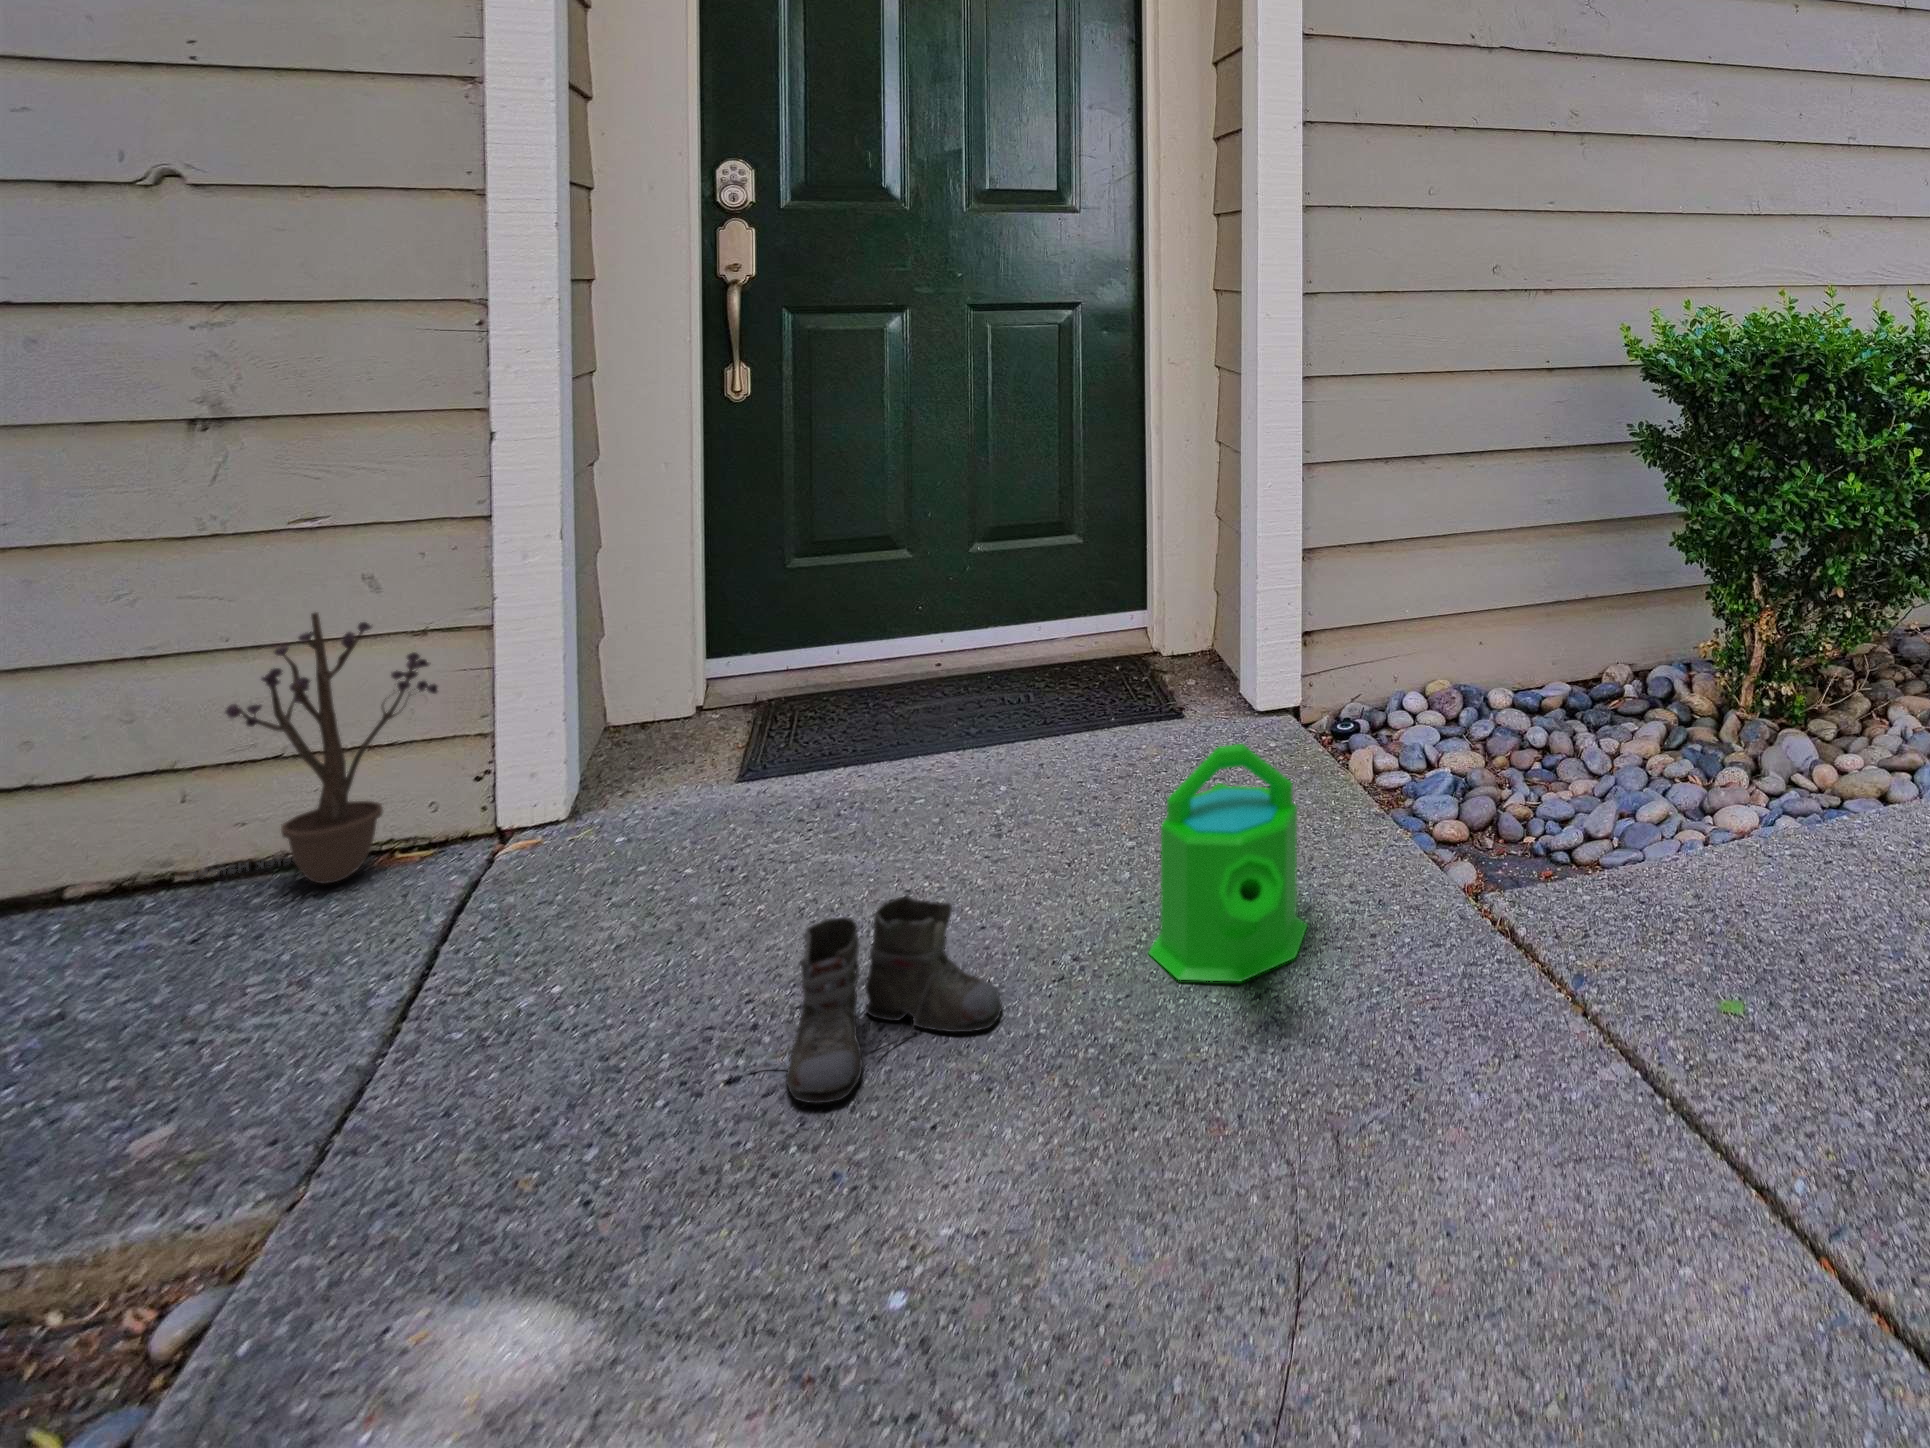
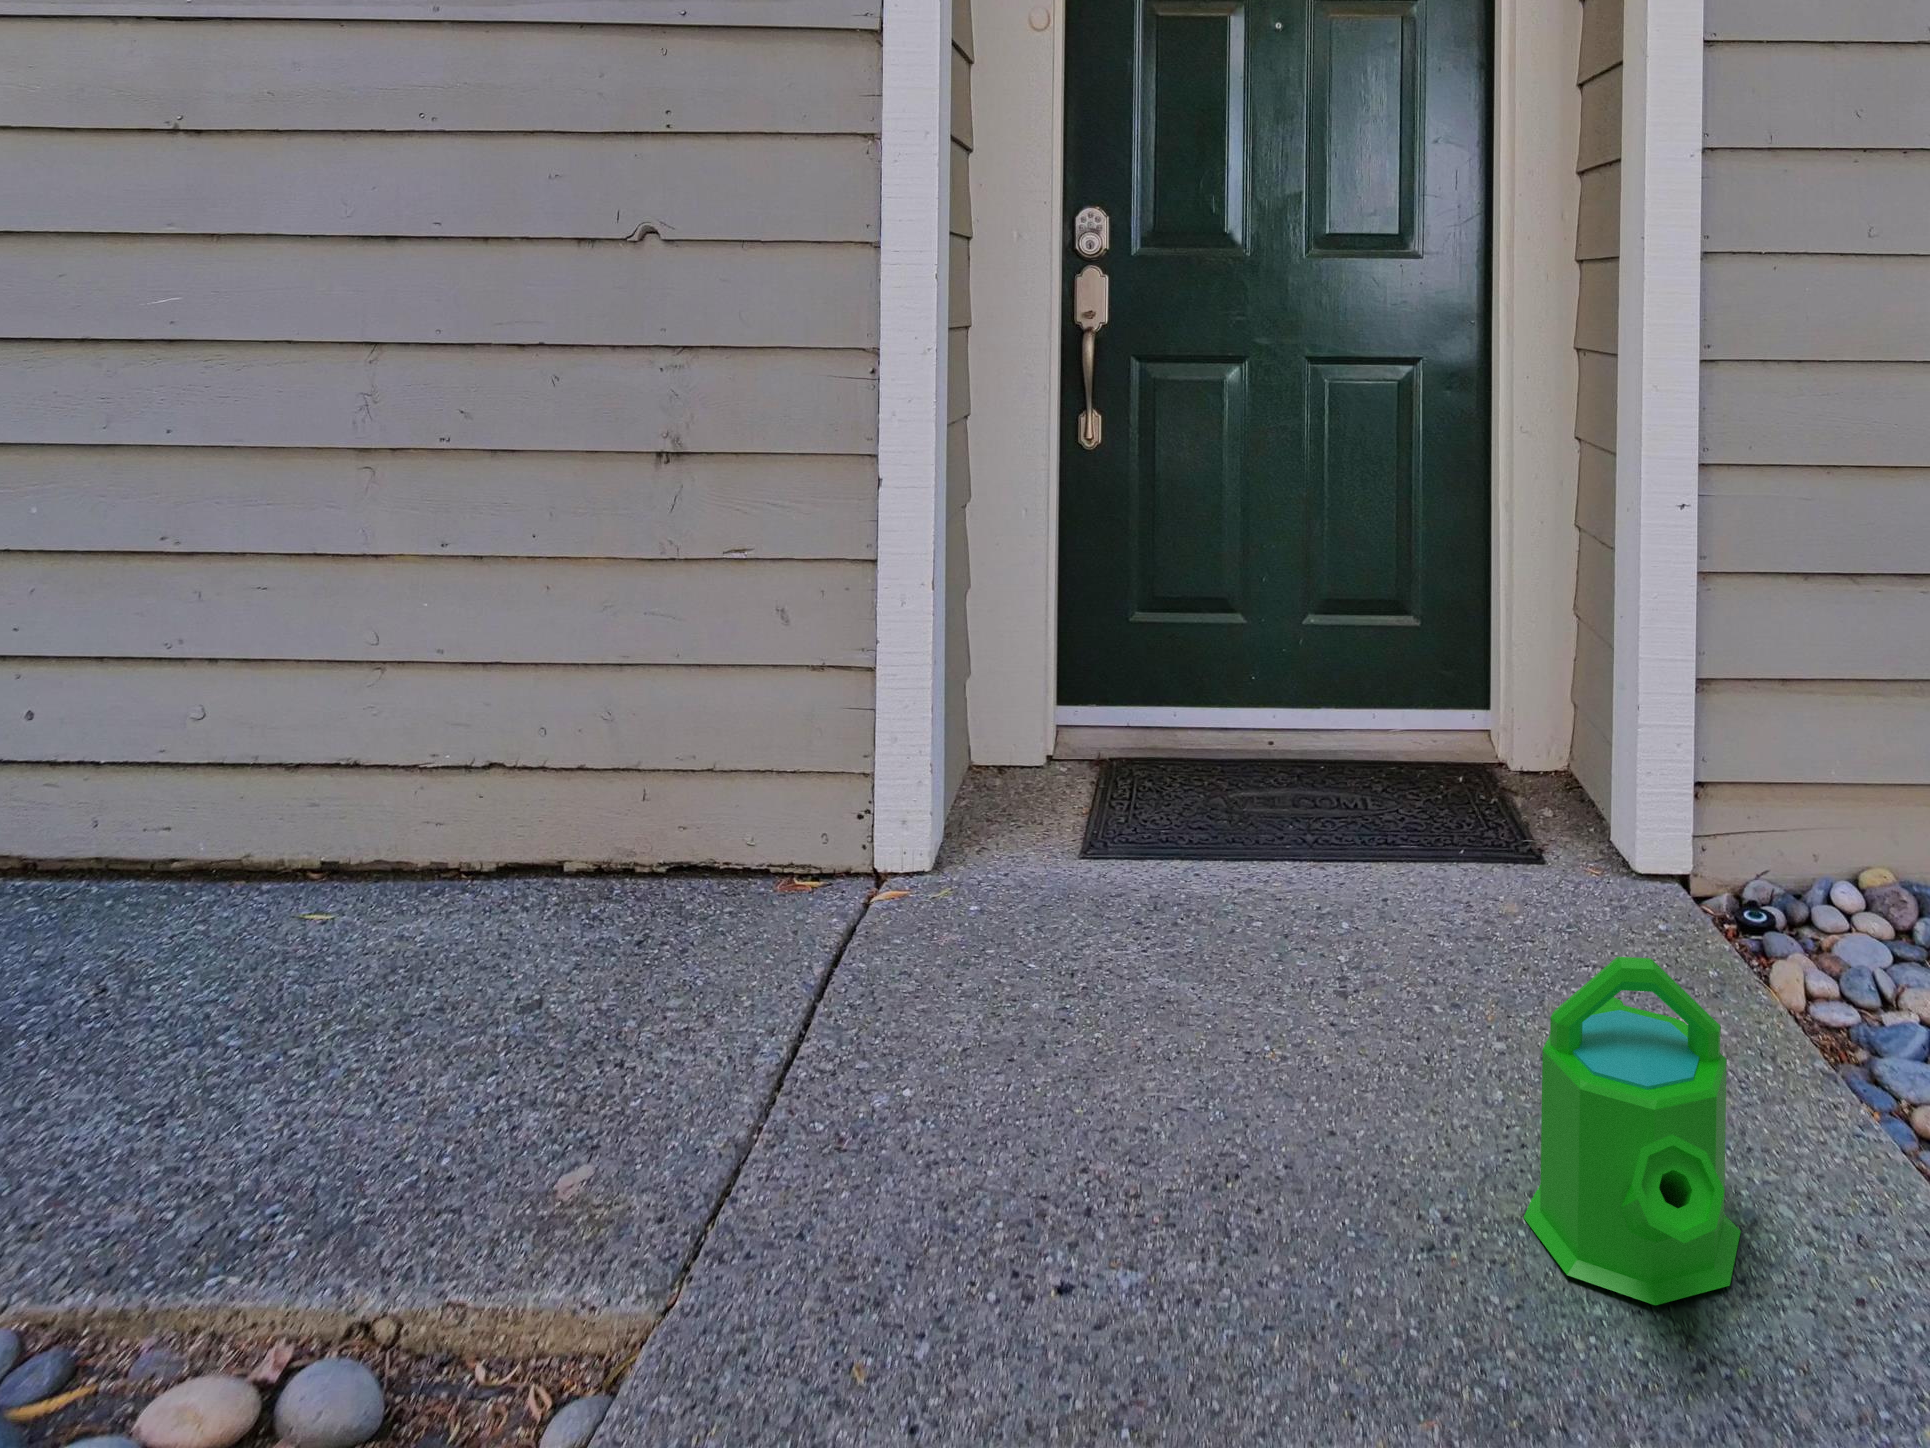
decorative plant: present [189,613,437,884] -> none [640,641,827,908]
boots: present [750,896,1002,1103] -> none [1066,1075,1347,1339]

